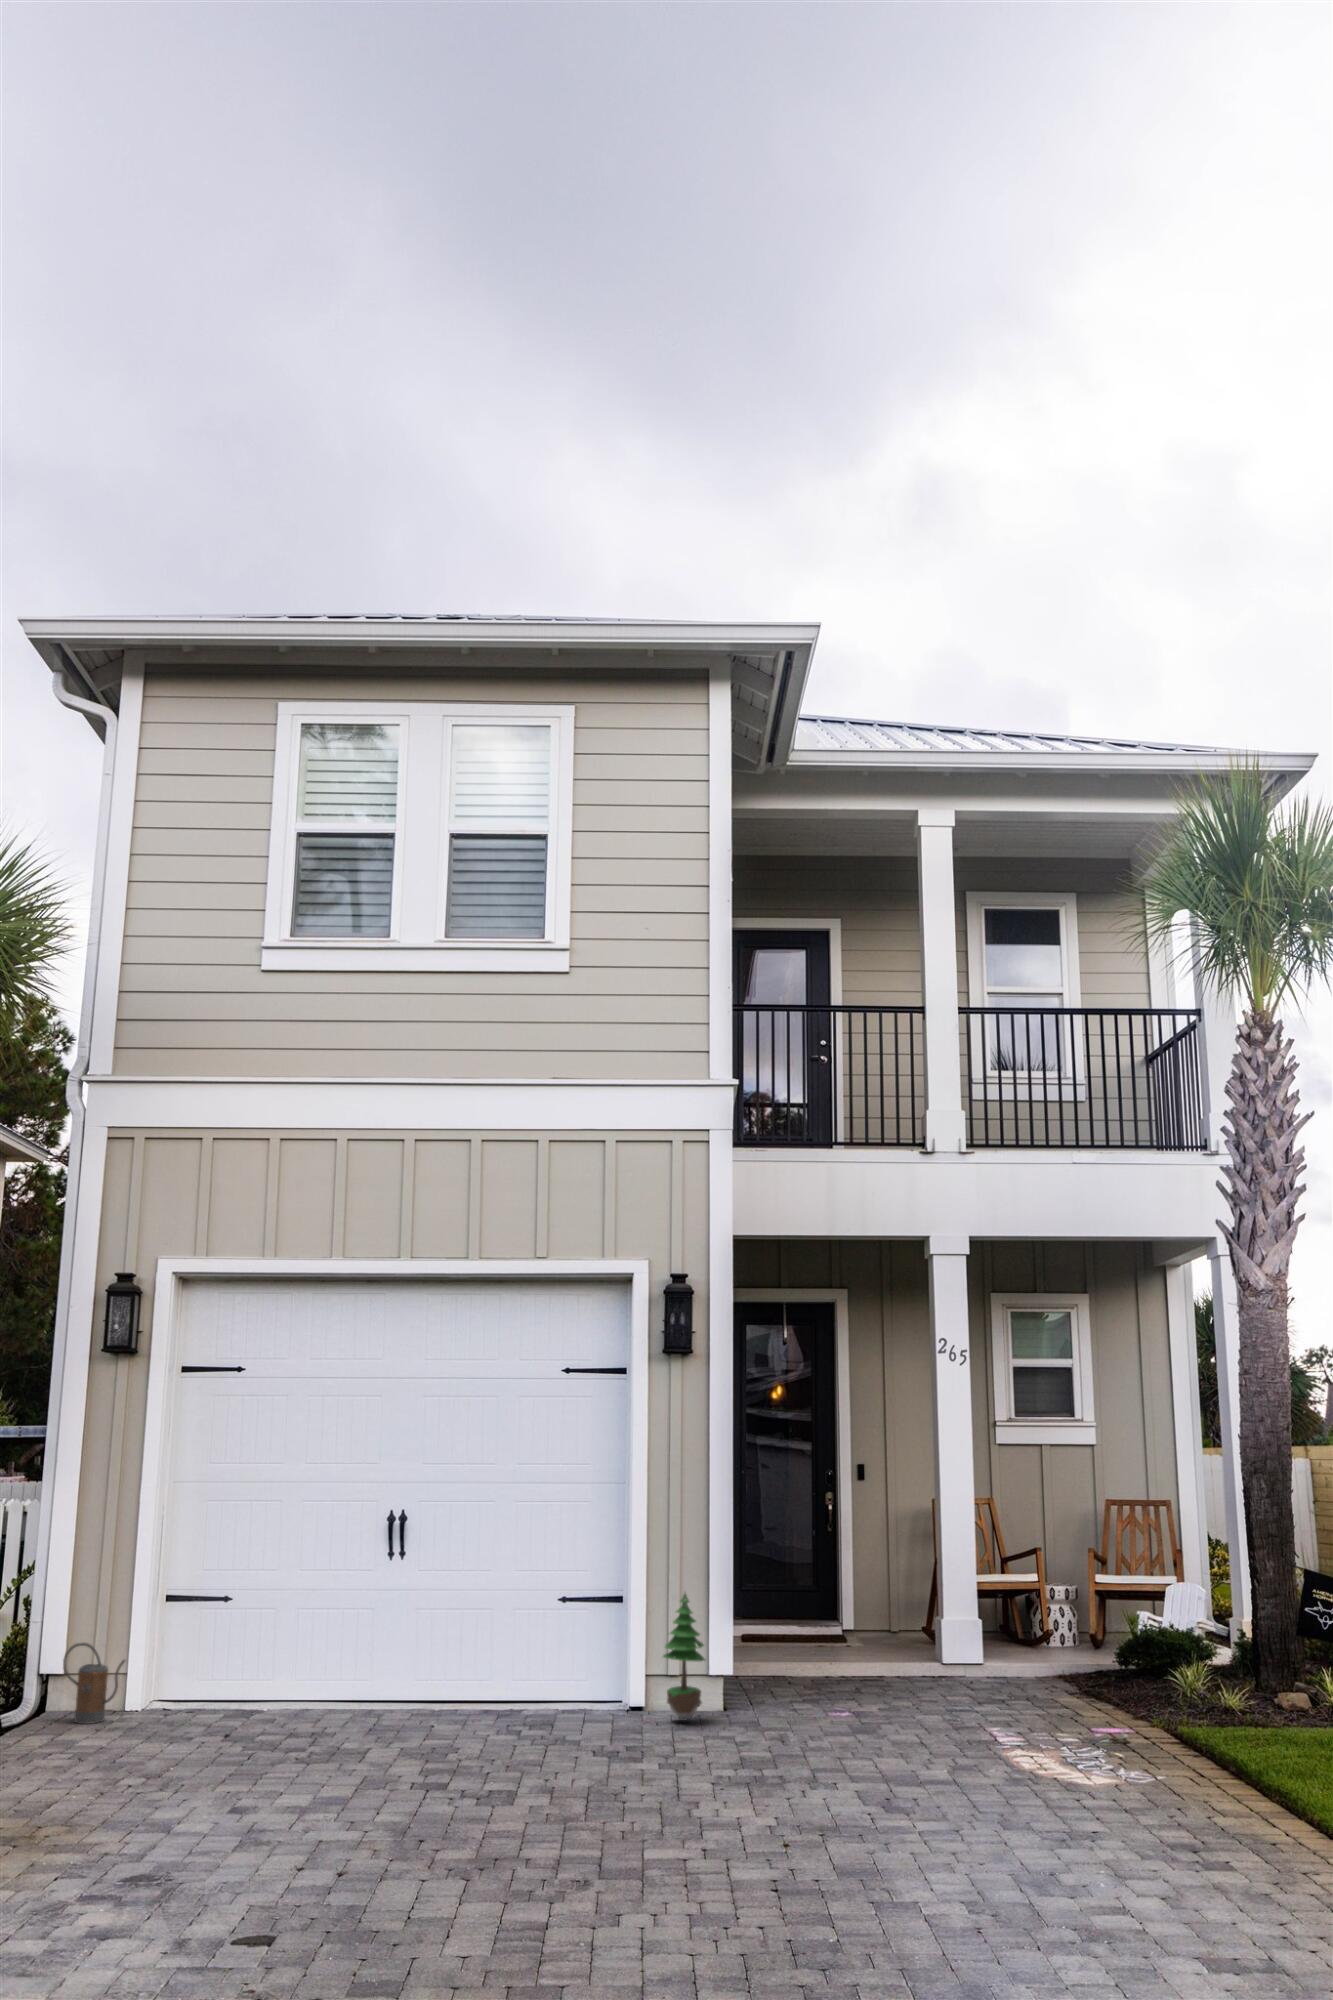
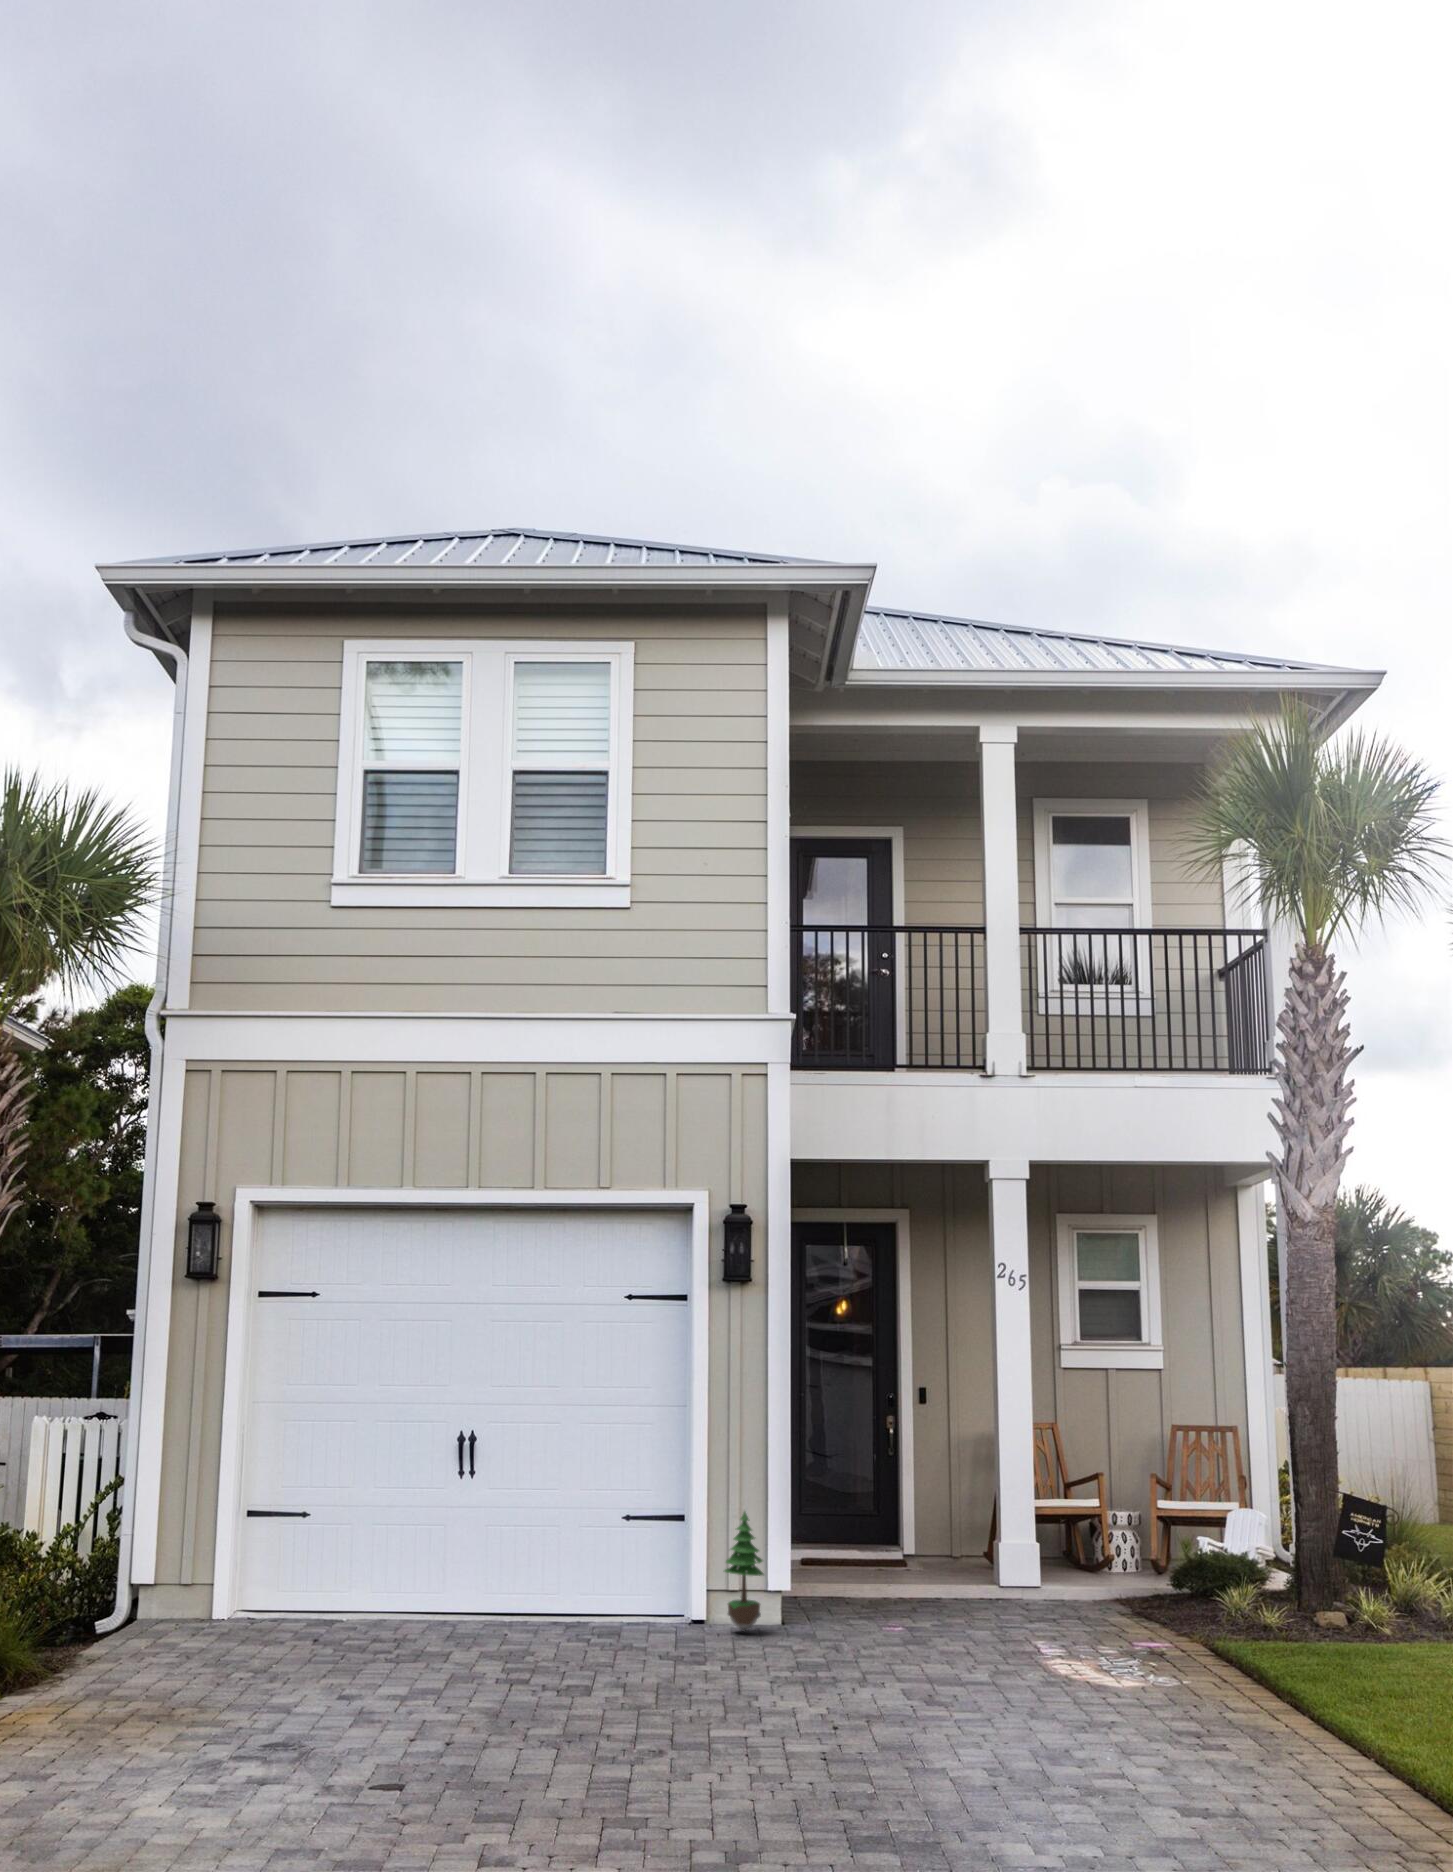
watering can: present [63,1643,125,1724] -> none [157,1554,217,1630]

